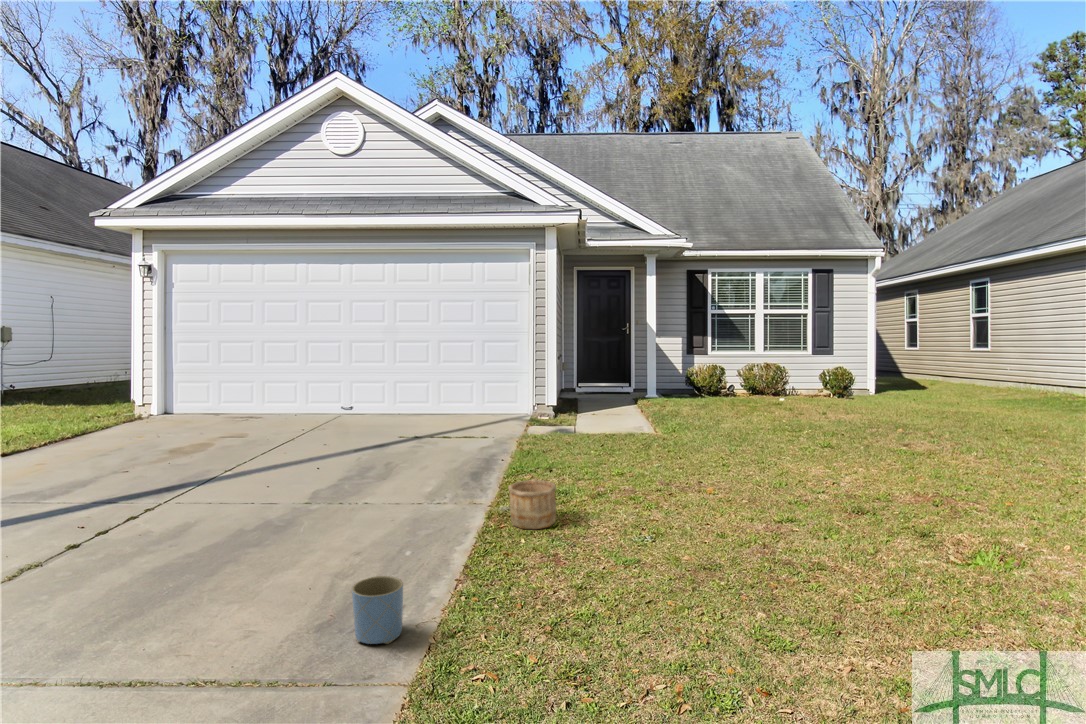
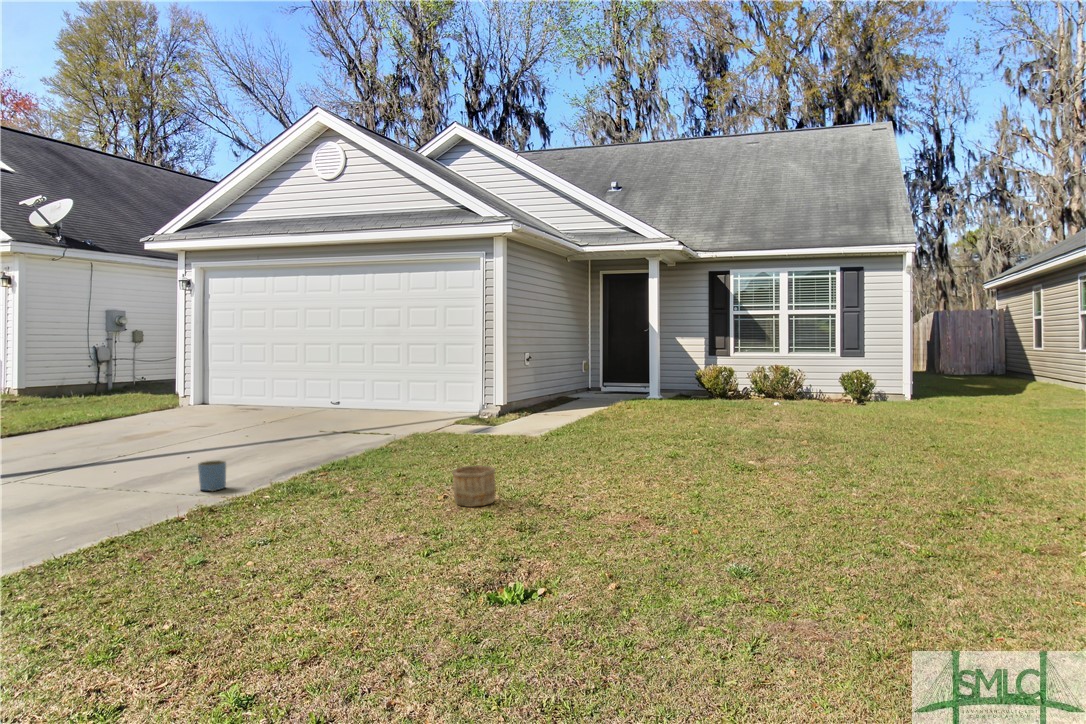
wooden bucket: present [508,480,556,529] -> present [452,465,496,507]

